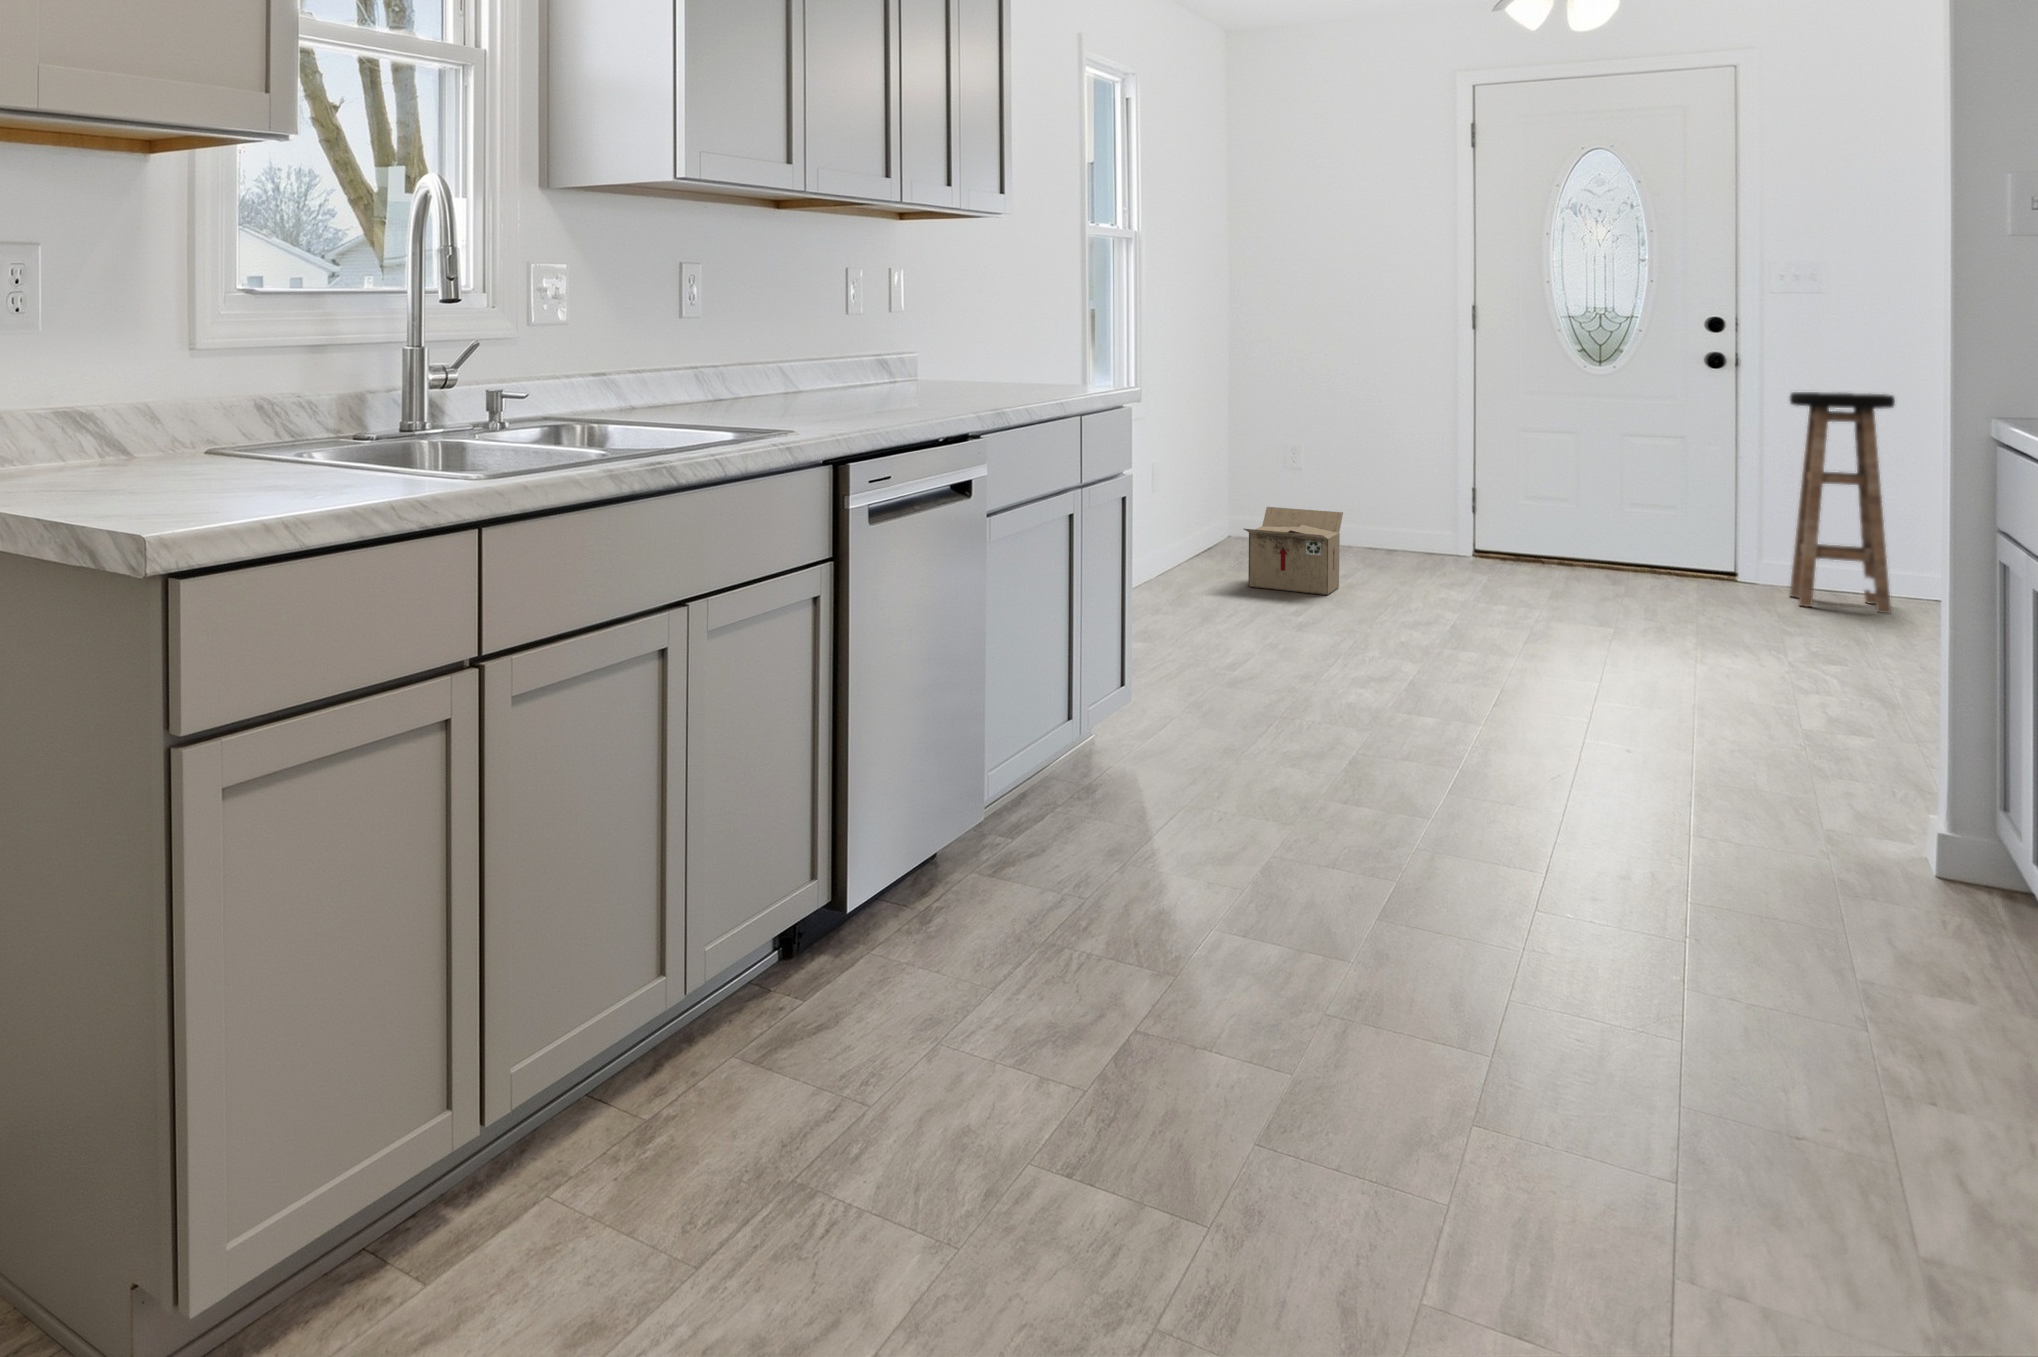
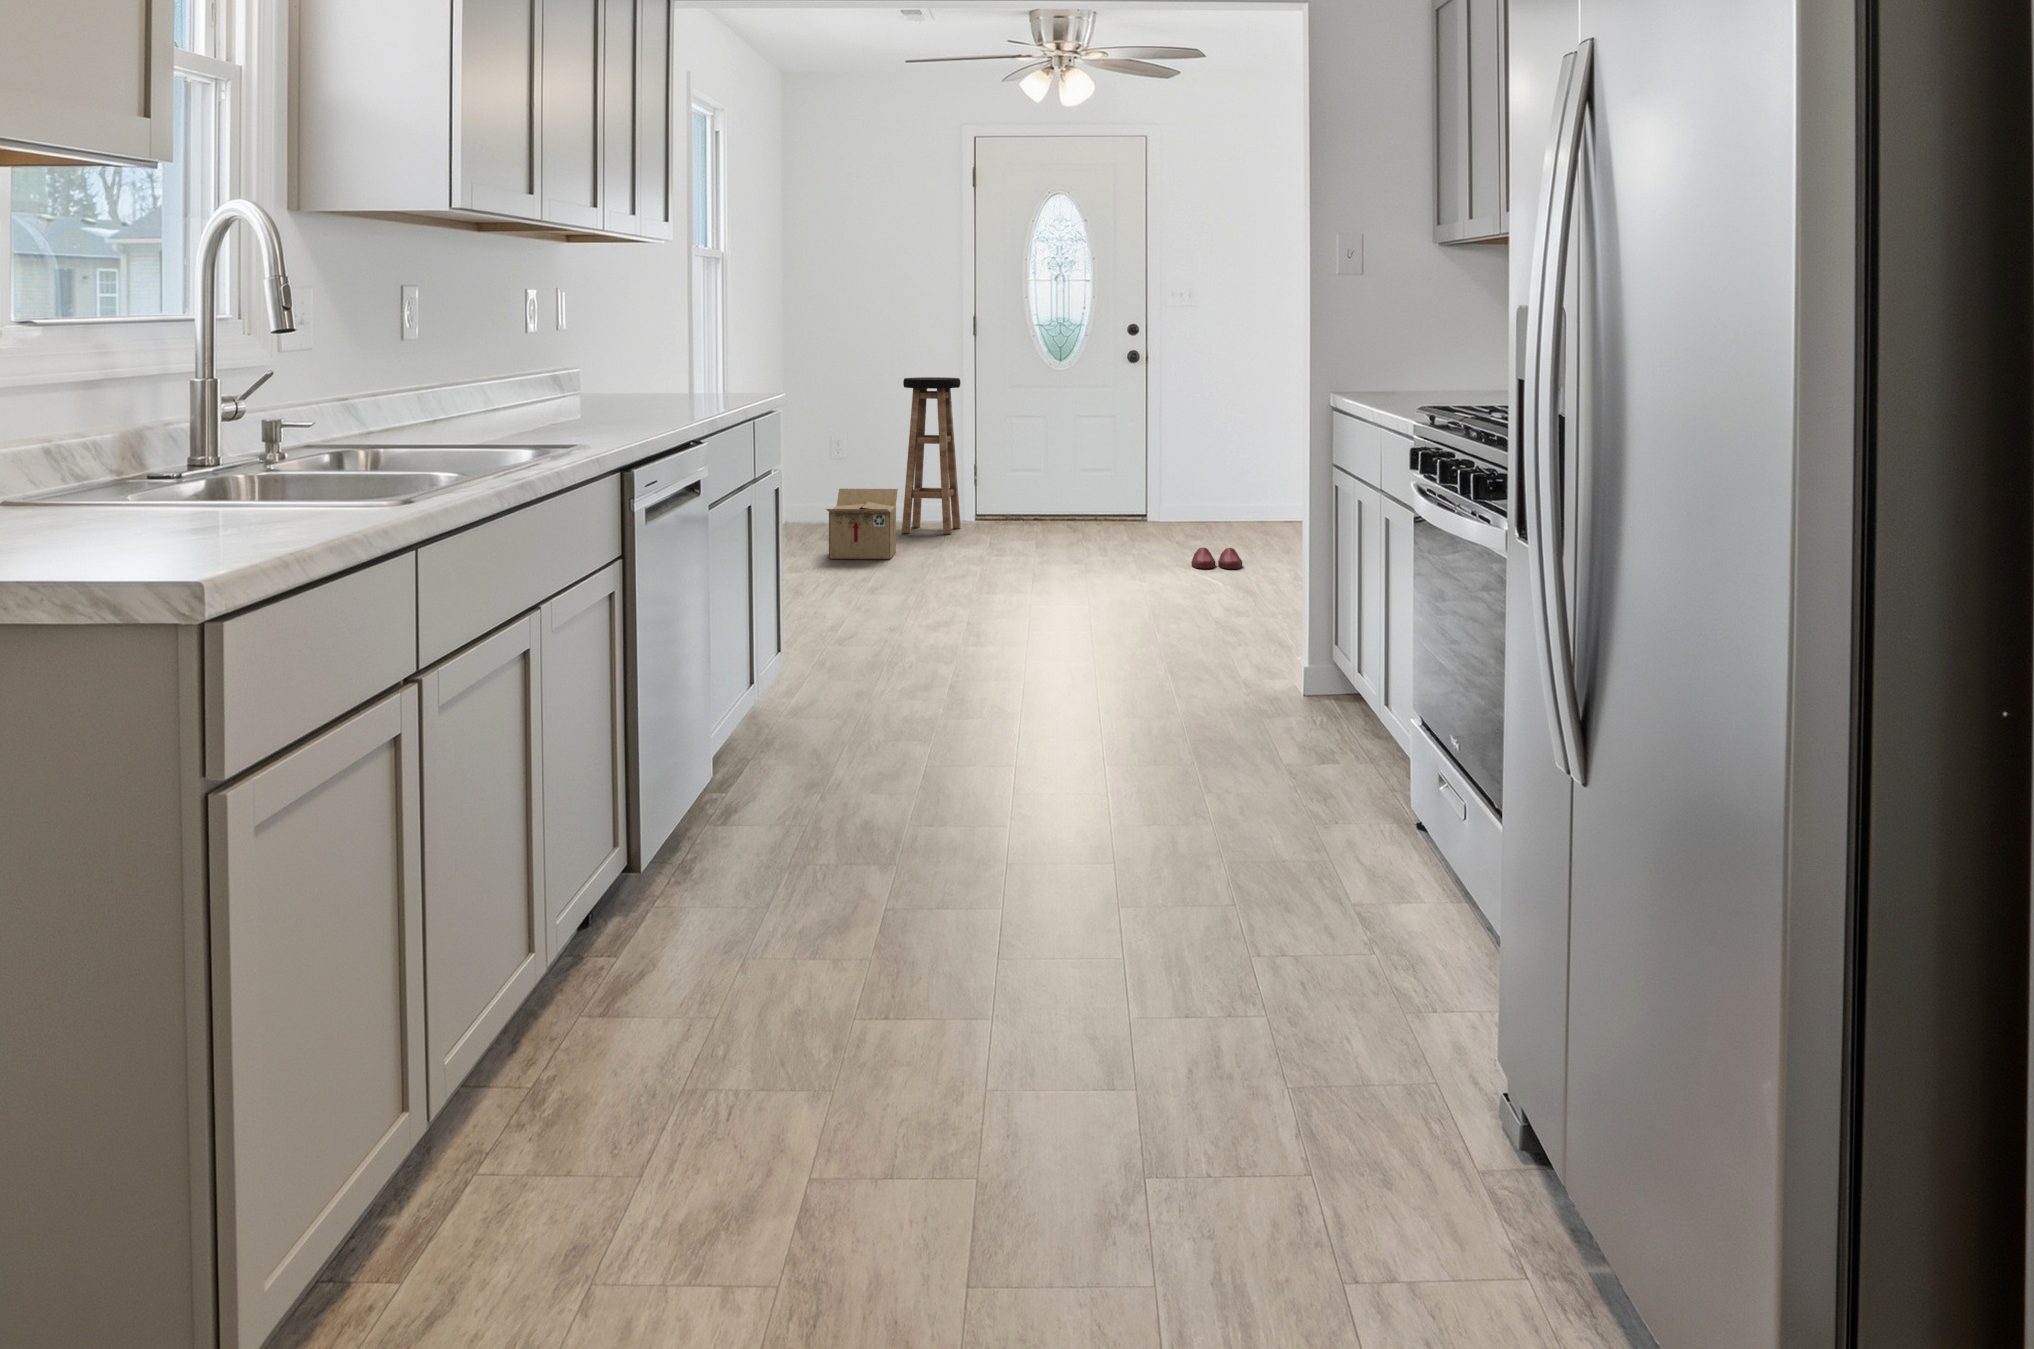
bar stool: present [1790,392,1895,613] -> present [902,377,961,534]
slippers: none [1797,629,1893,665] -> present [1191,547,1242,569]

